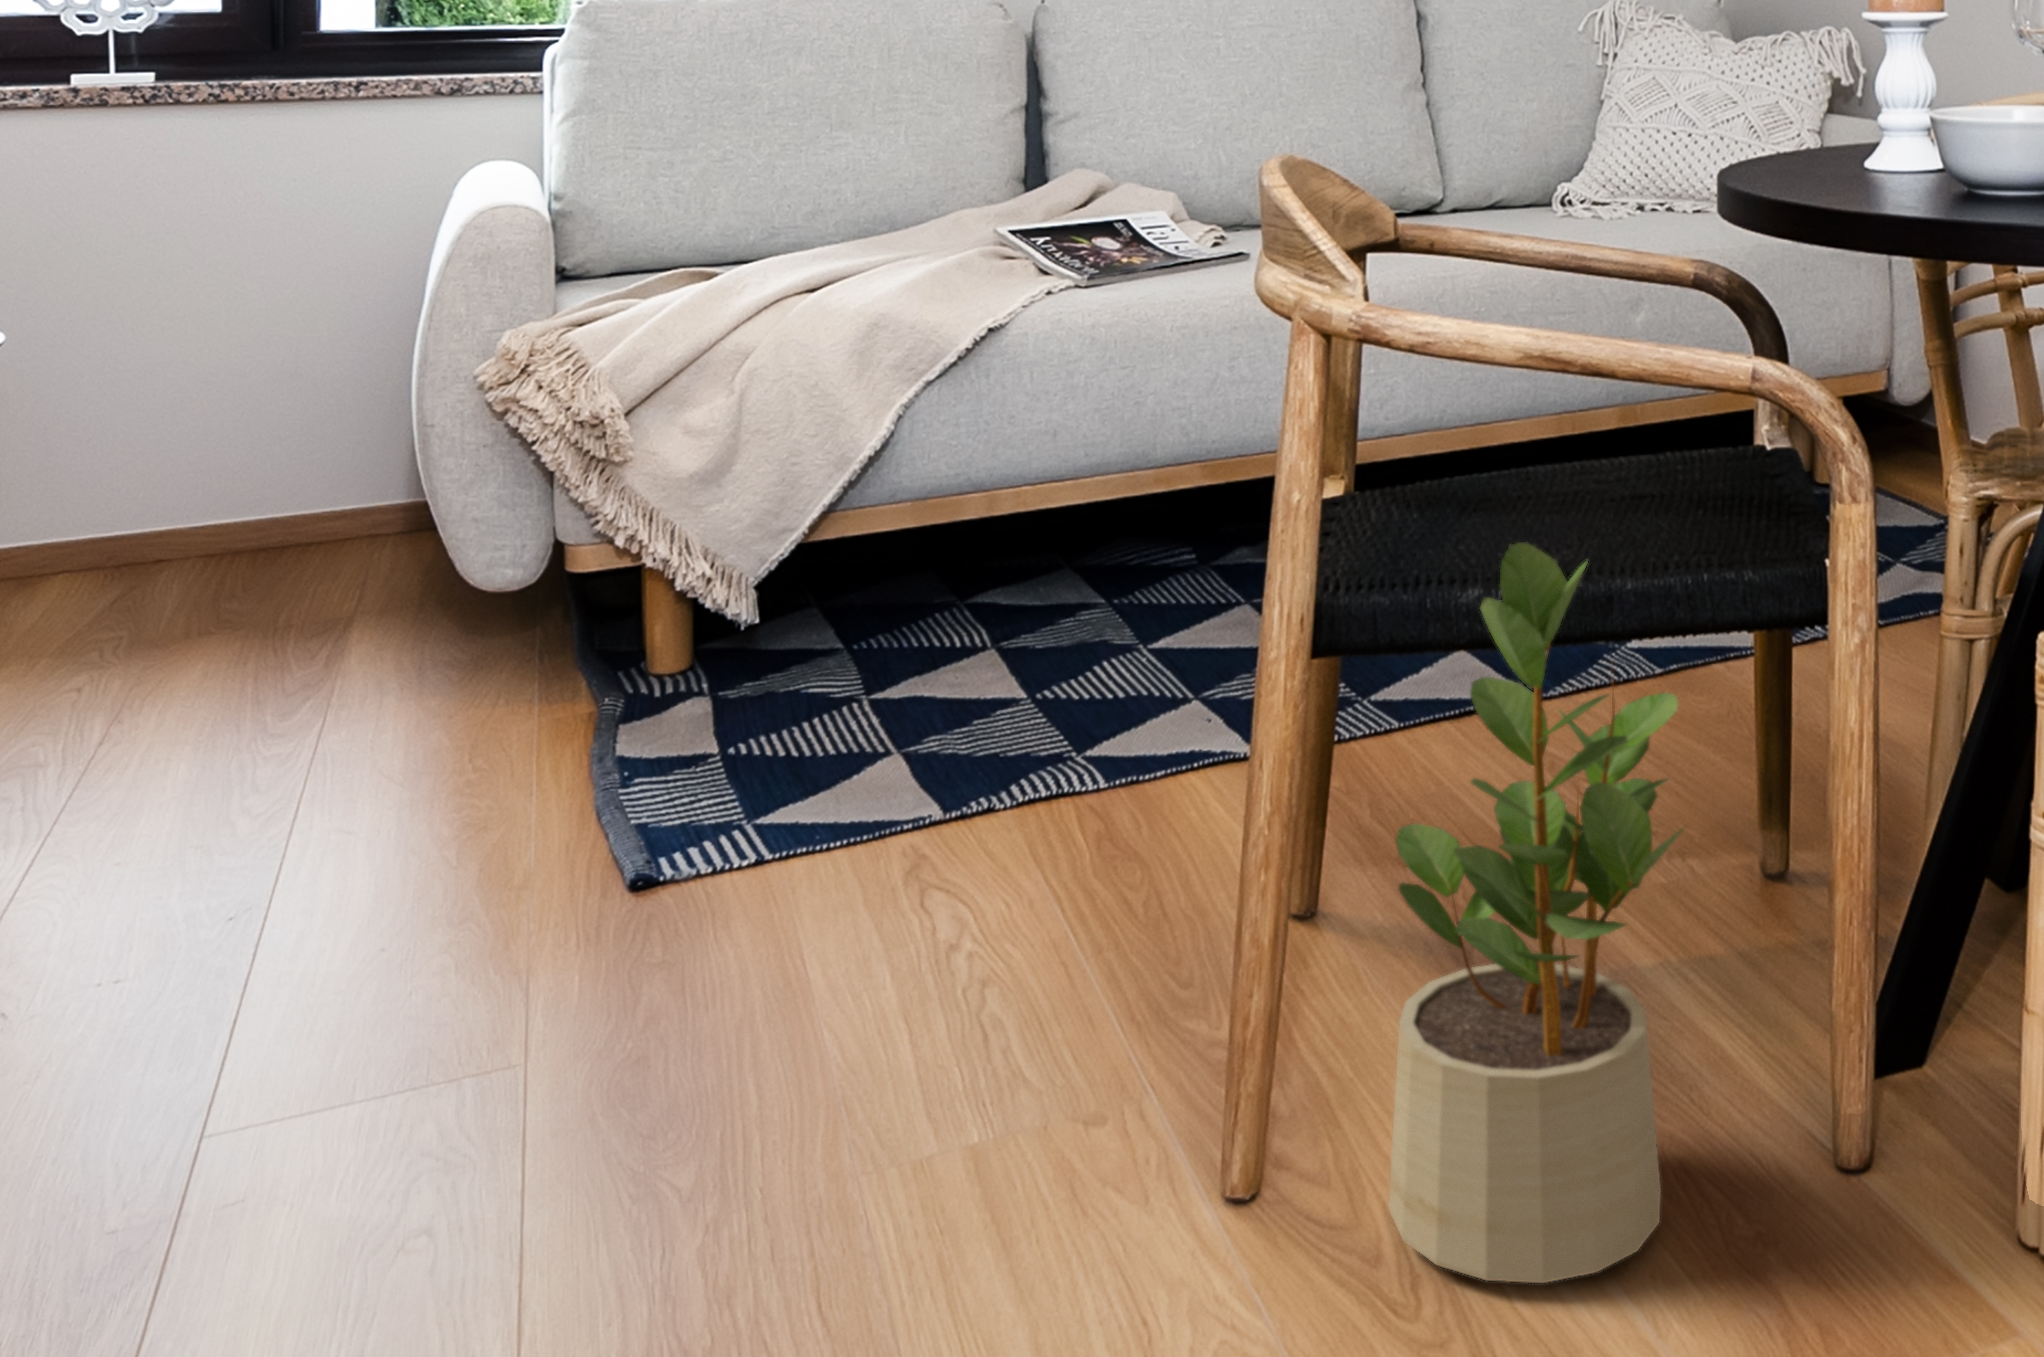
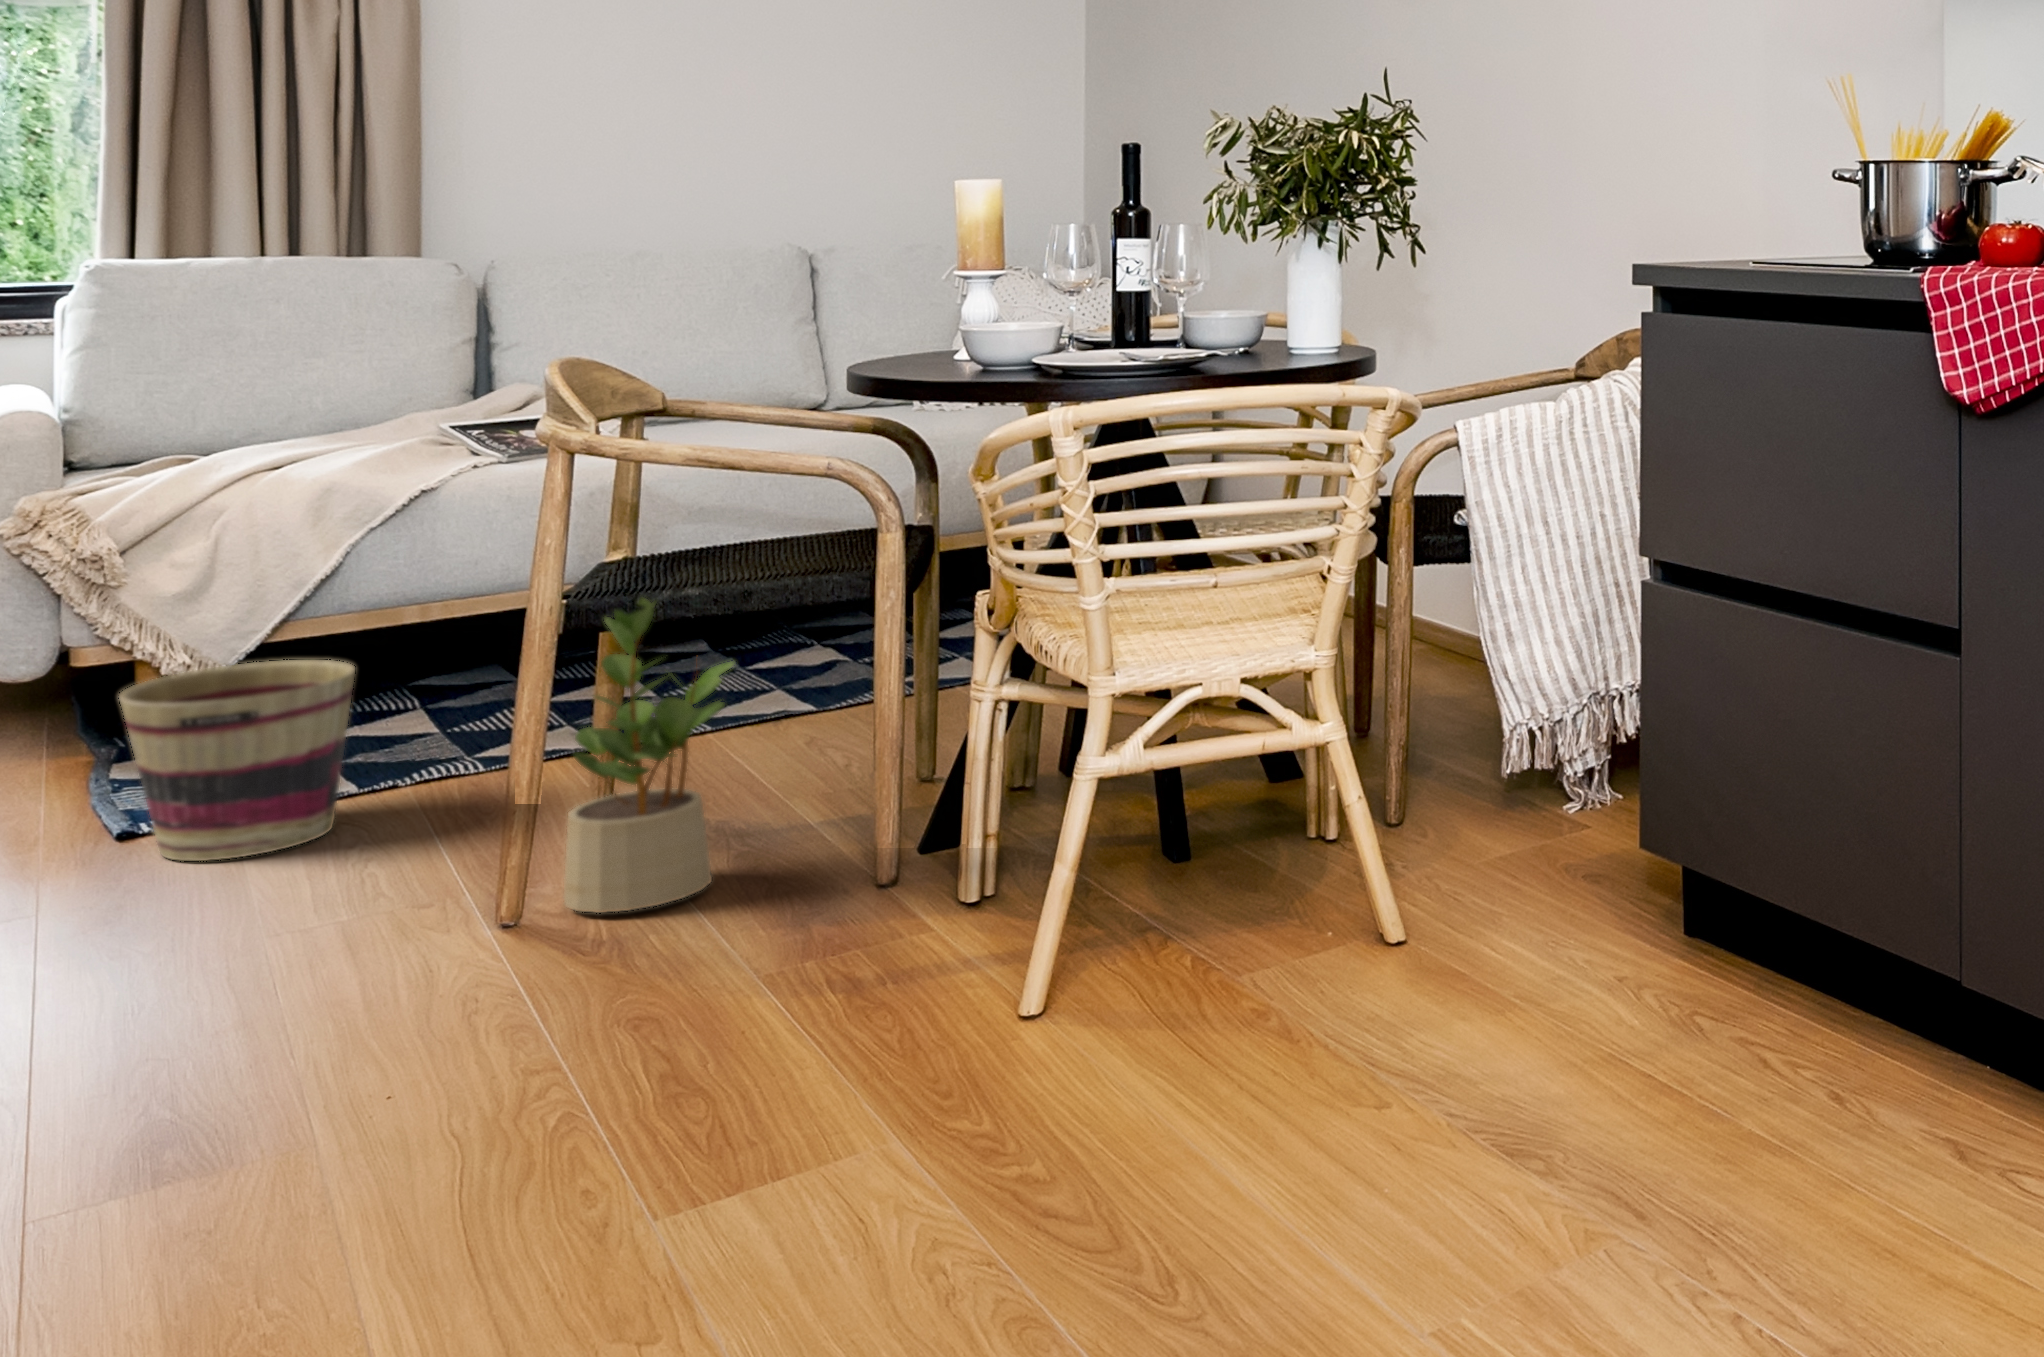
basket: none [620,605,957,983] -> present [119,660,355,861]

